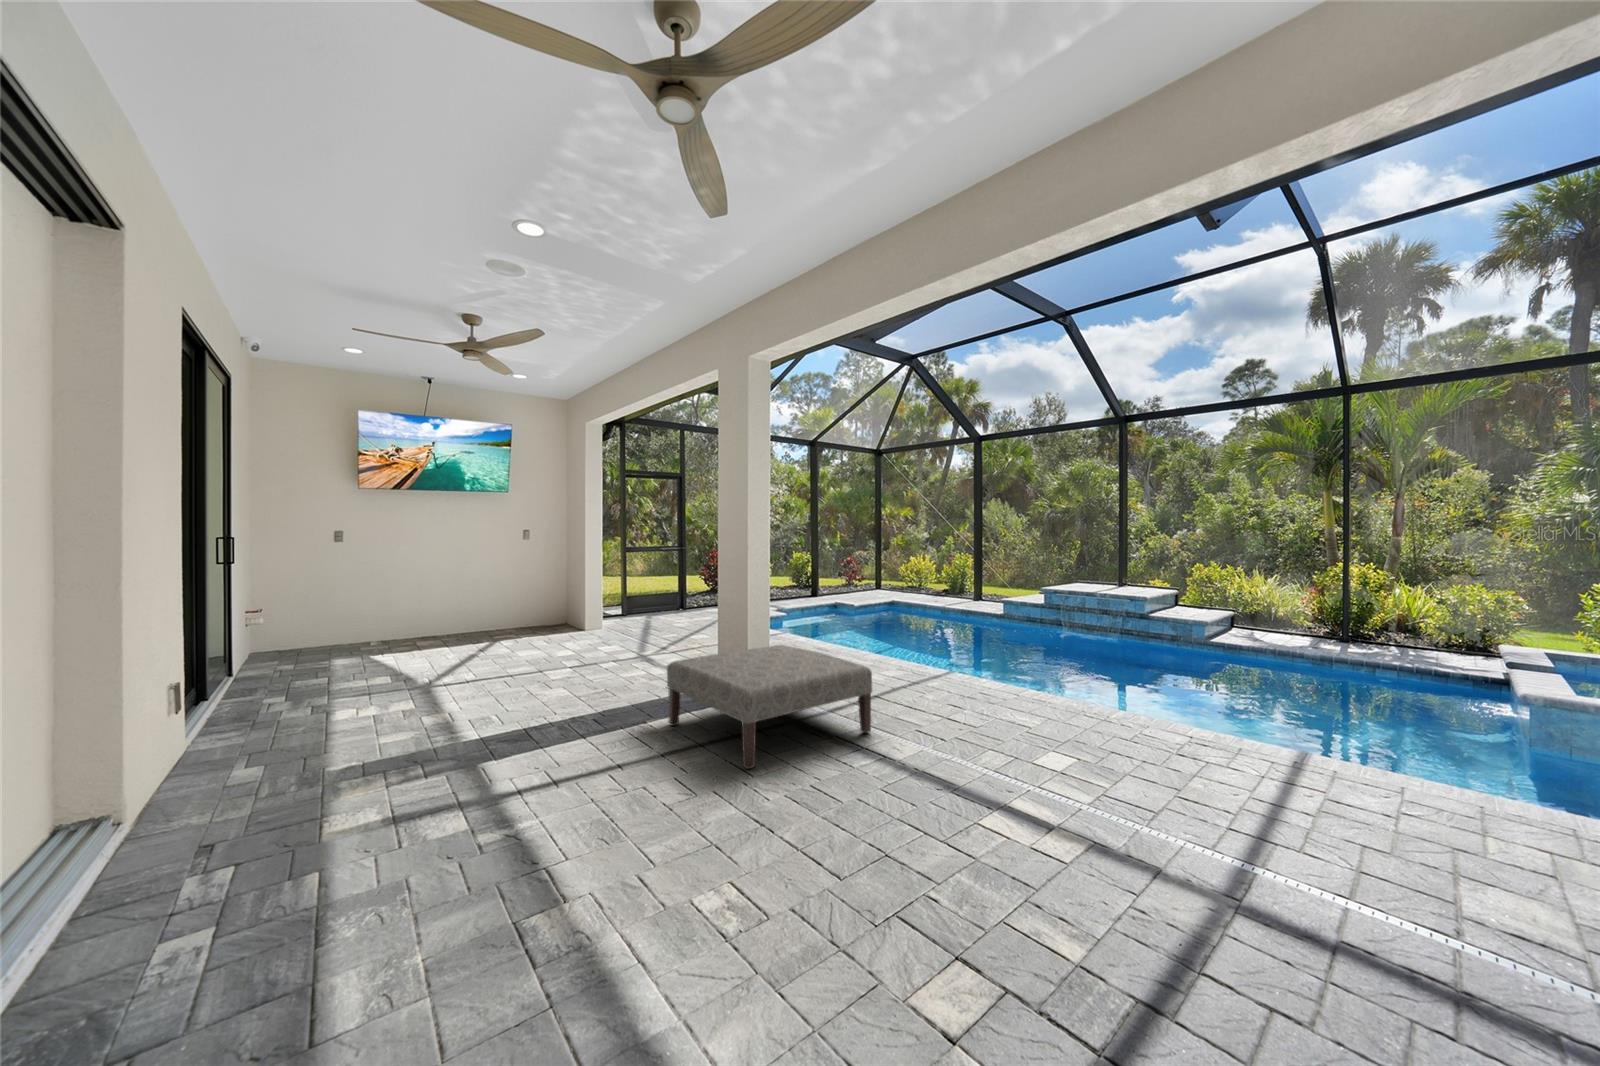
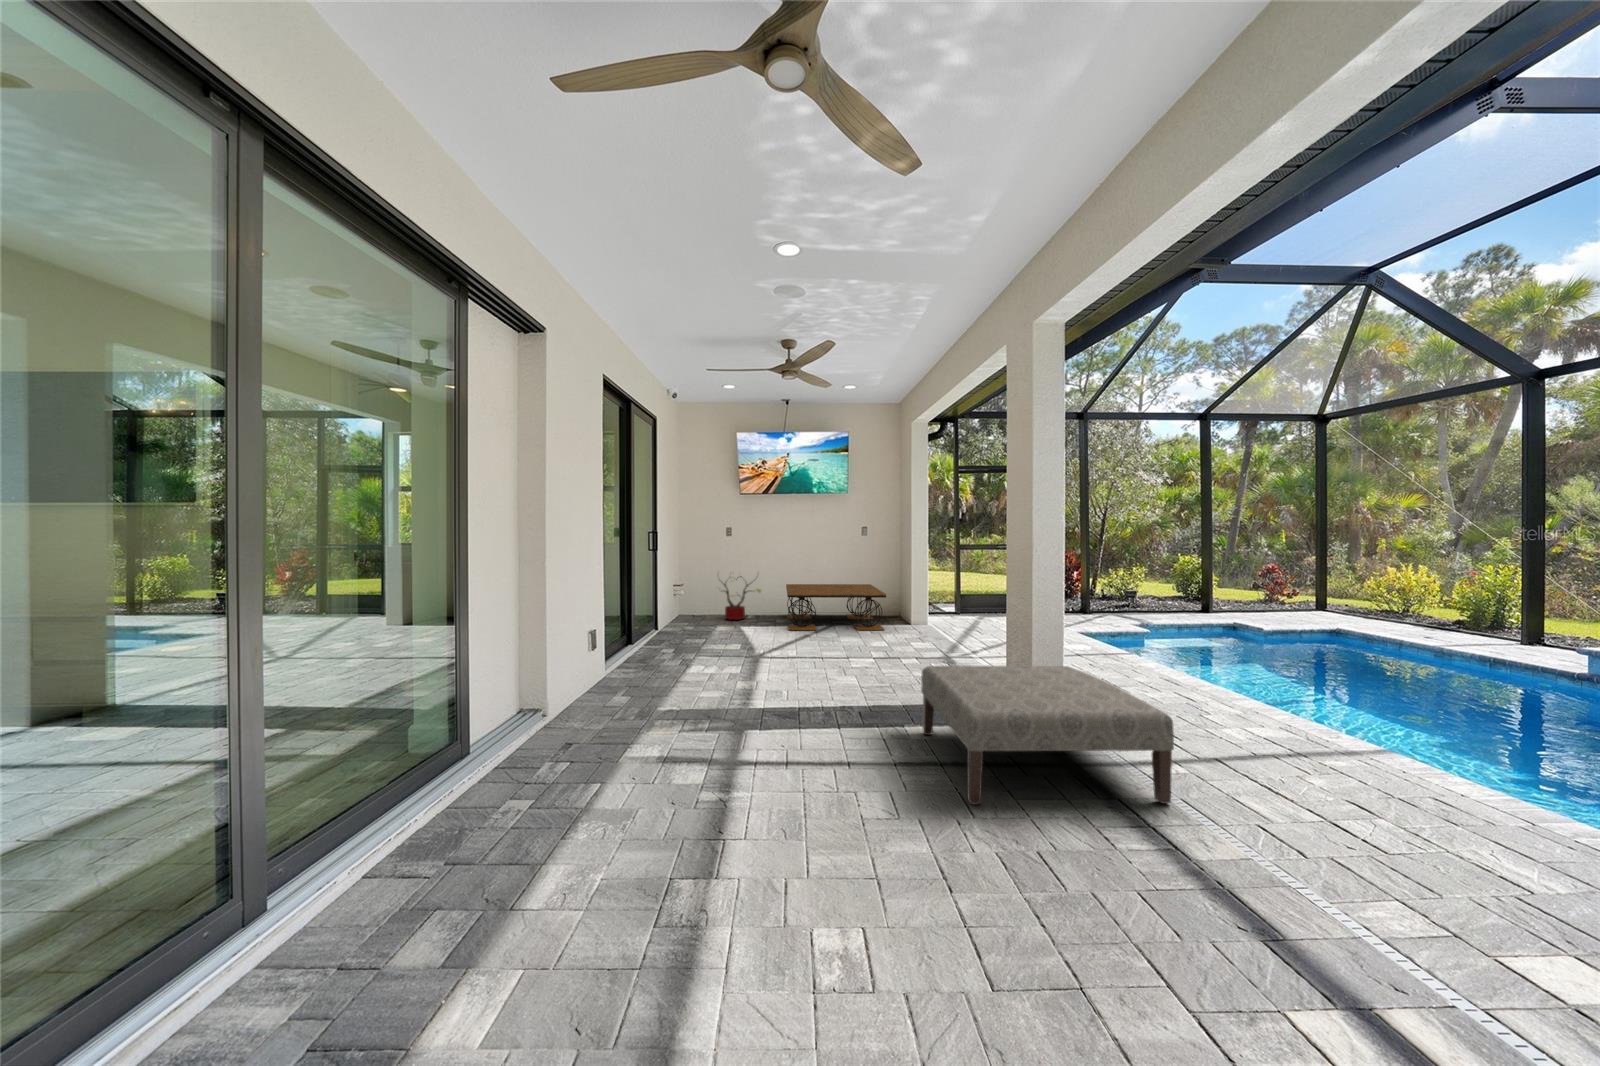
decorative plant: none [317,585,394,650] -> present [724,576,761,620]
coffee table: none [425,591,563,652] -> present [786,584,886,630]

